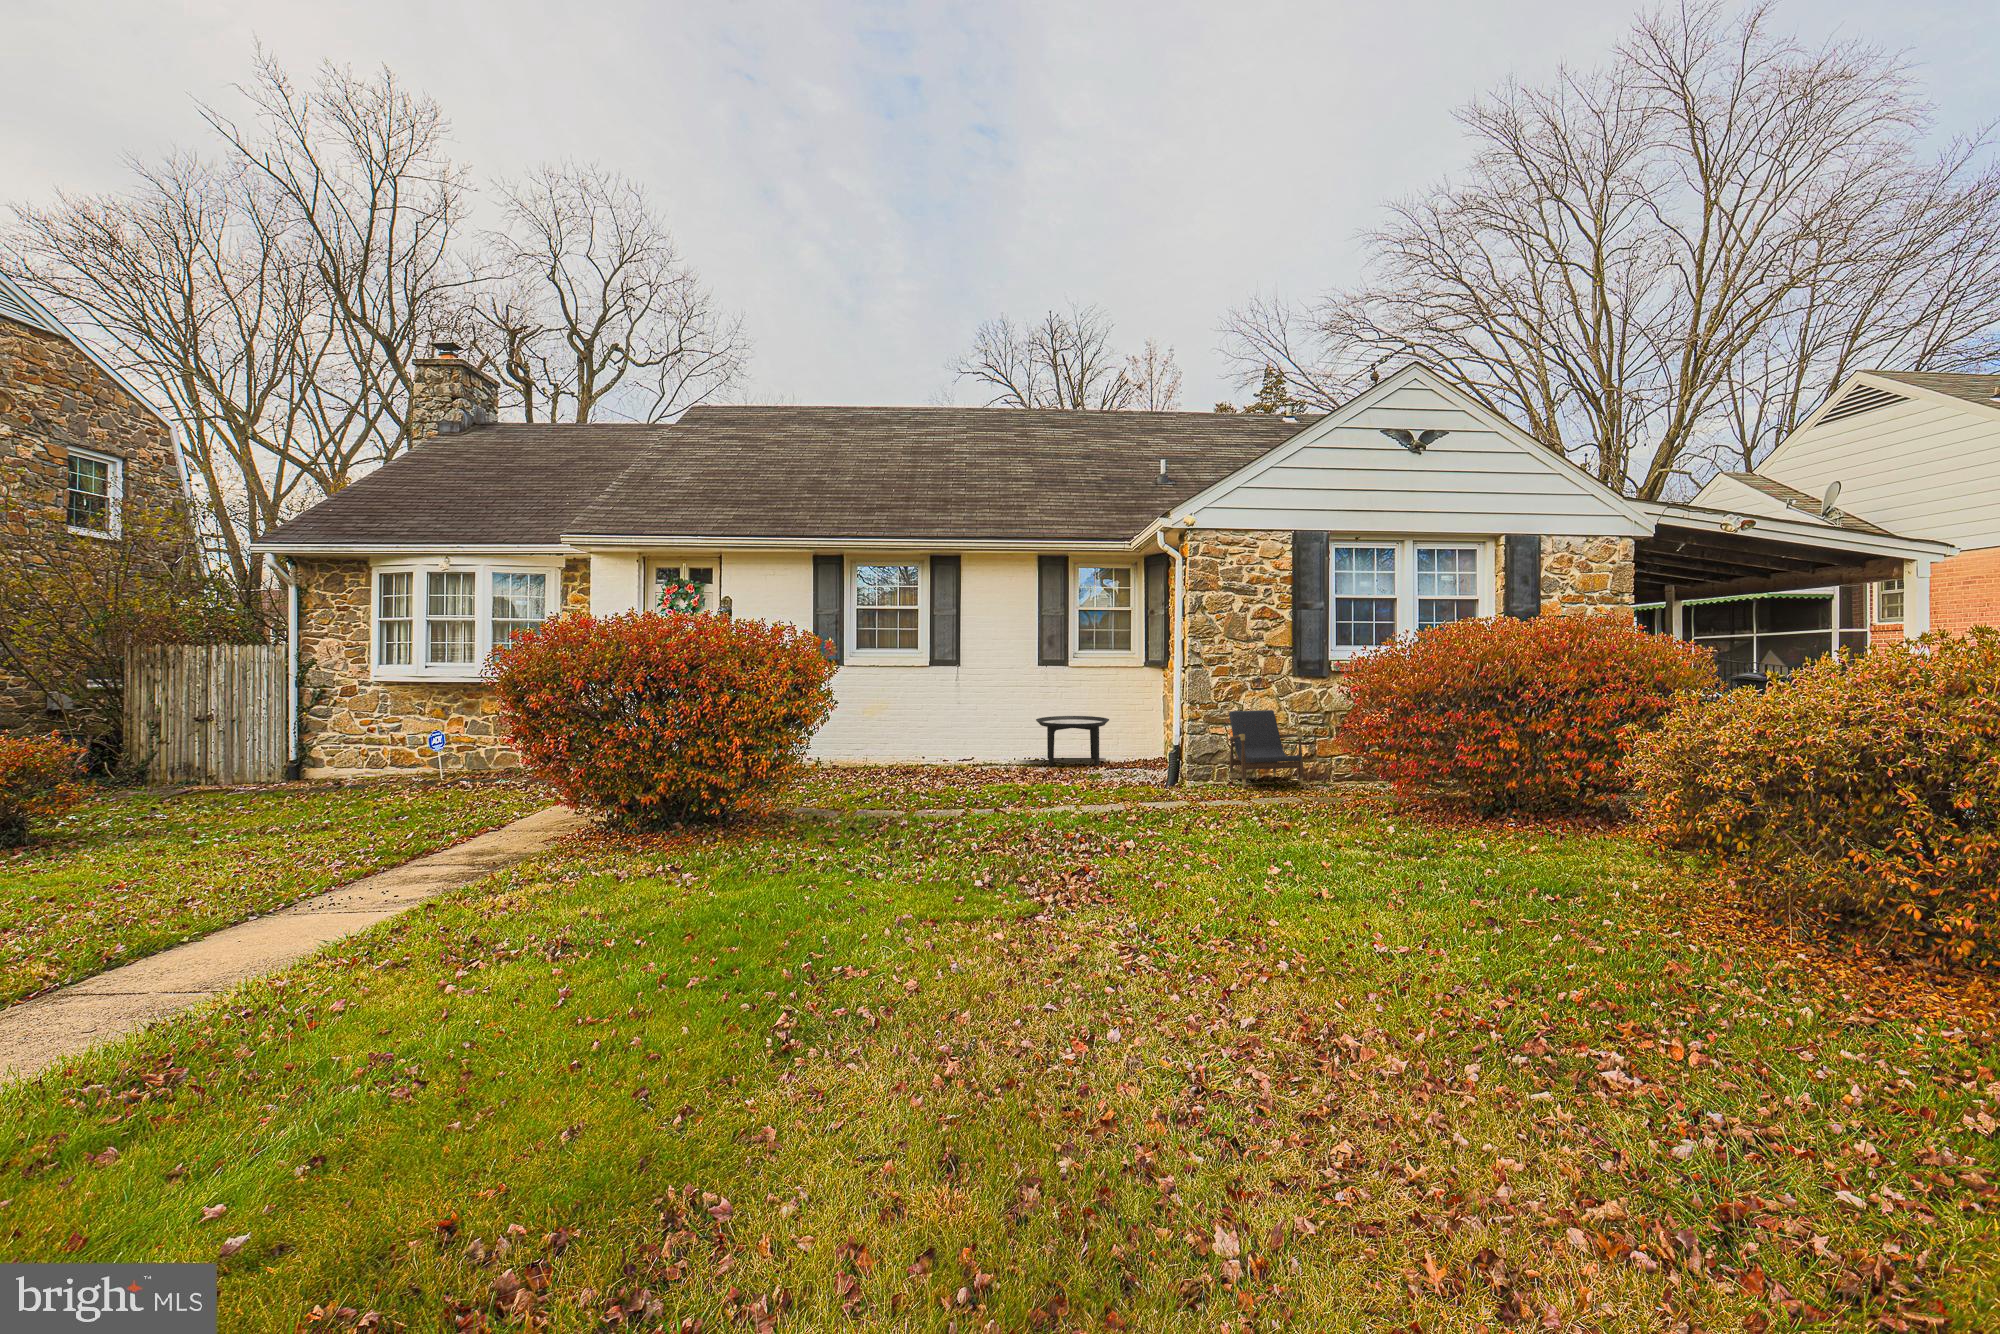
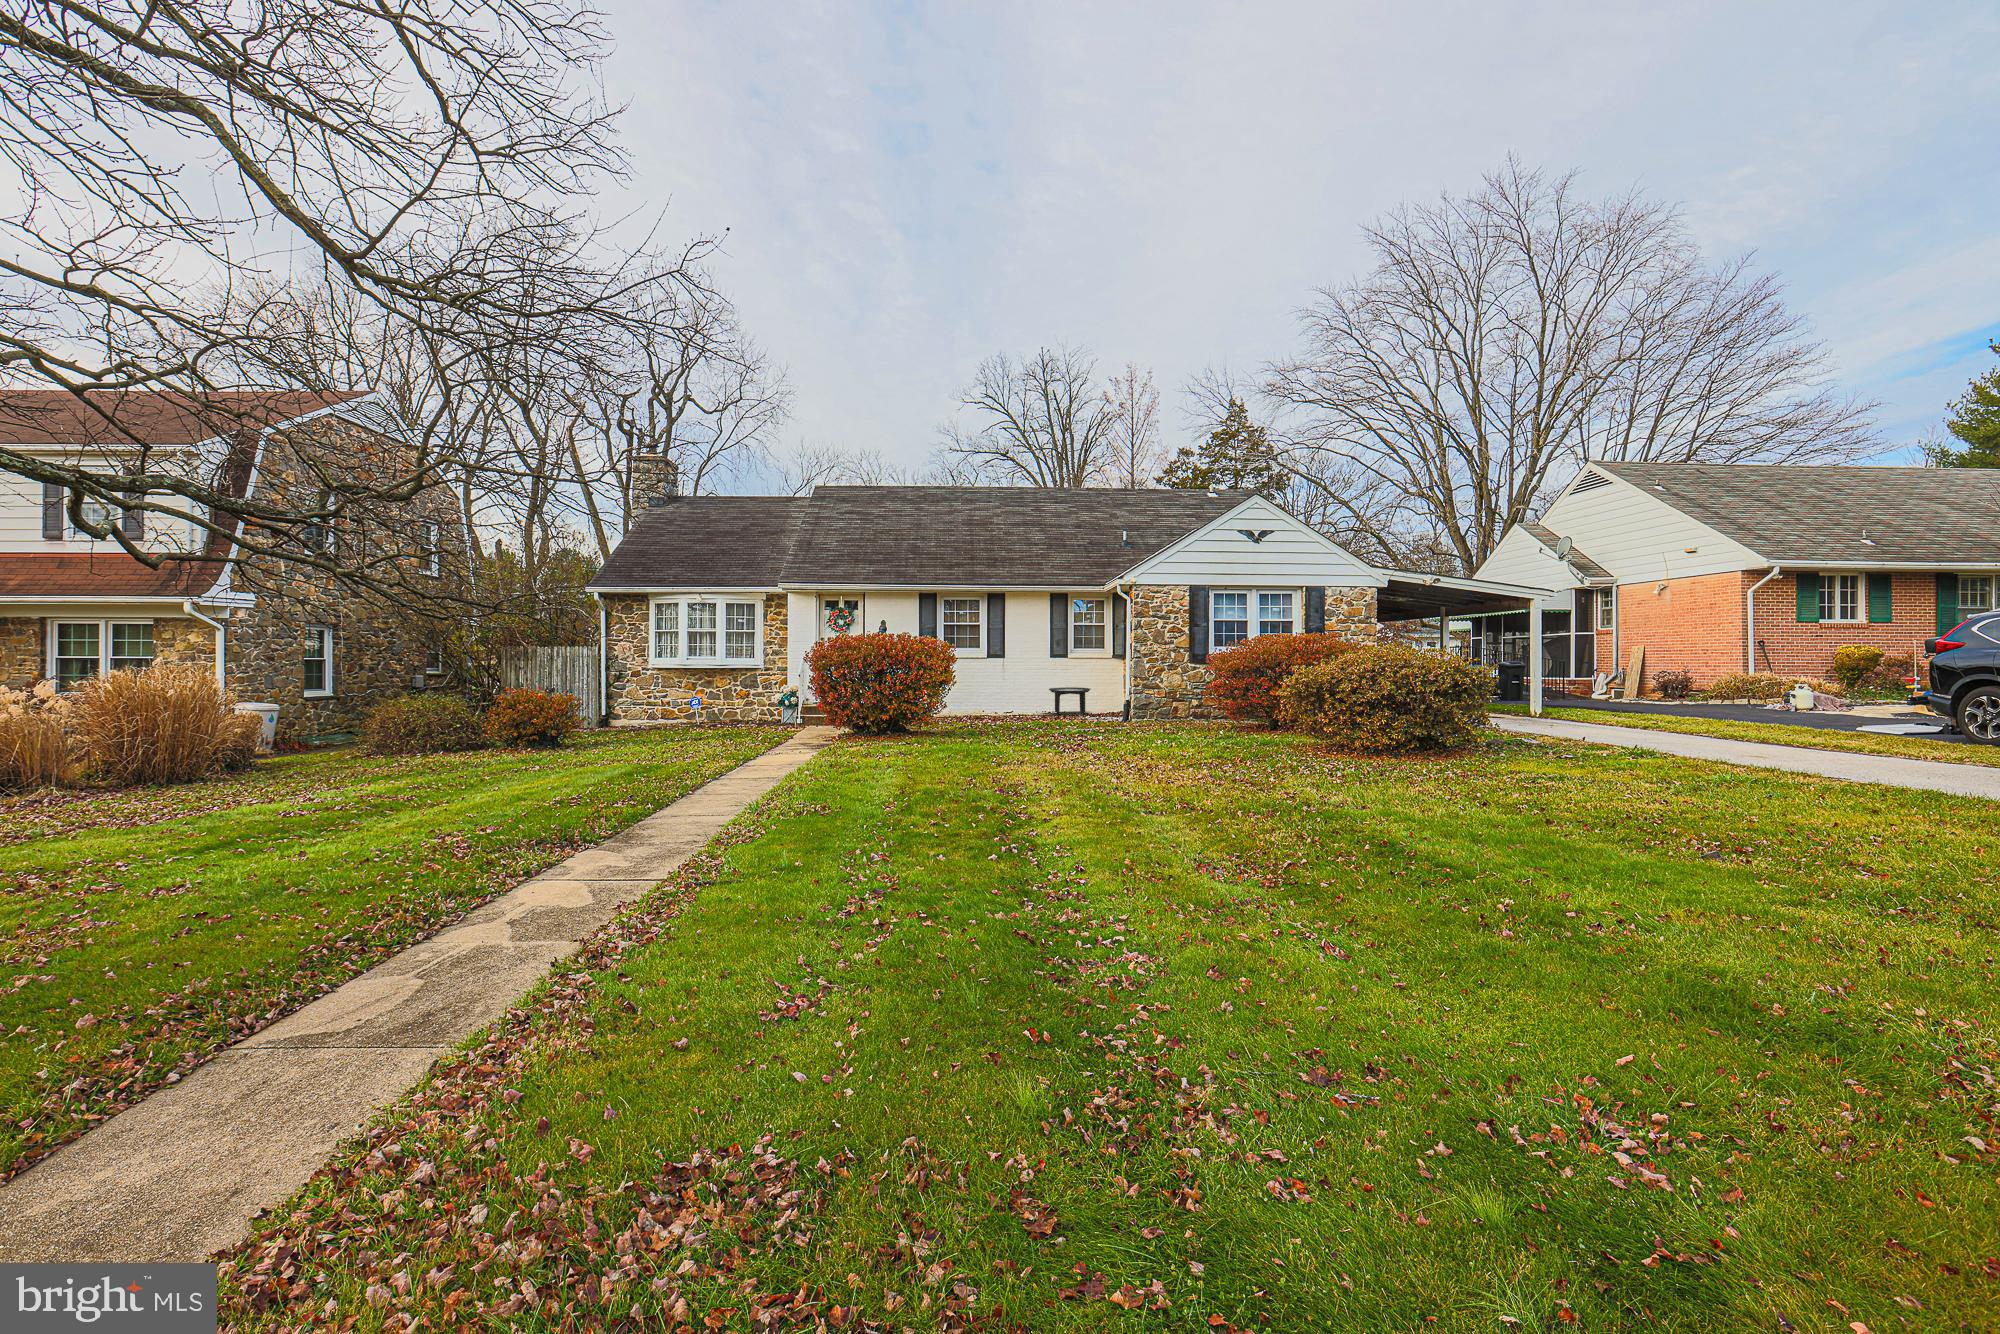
lounge chair: present [1229,710,1303,787] -> none [1156,682,1194,721]

